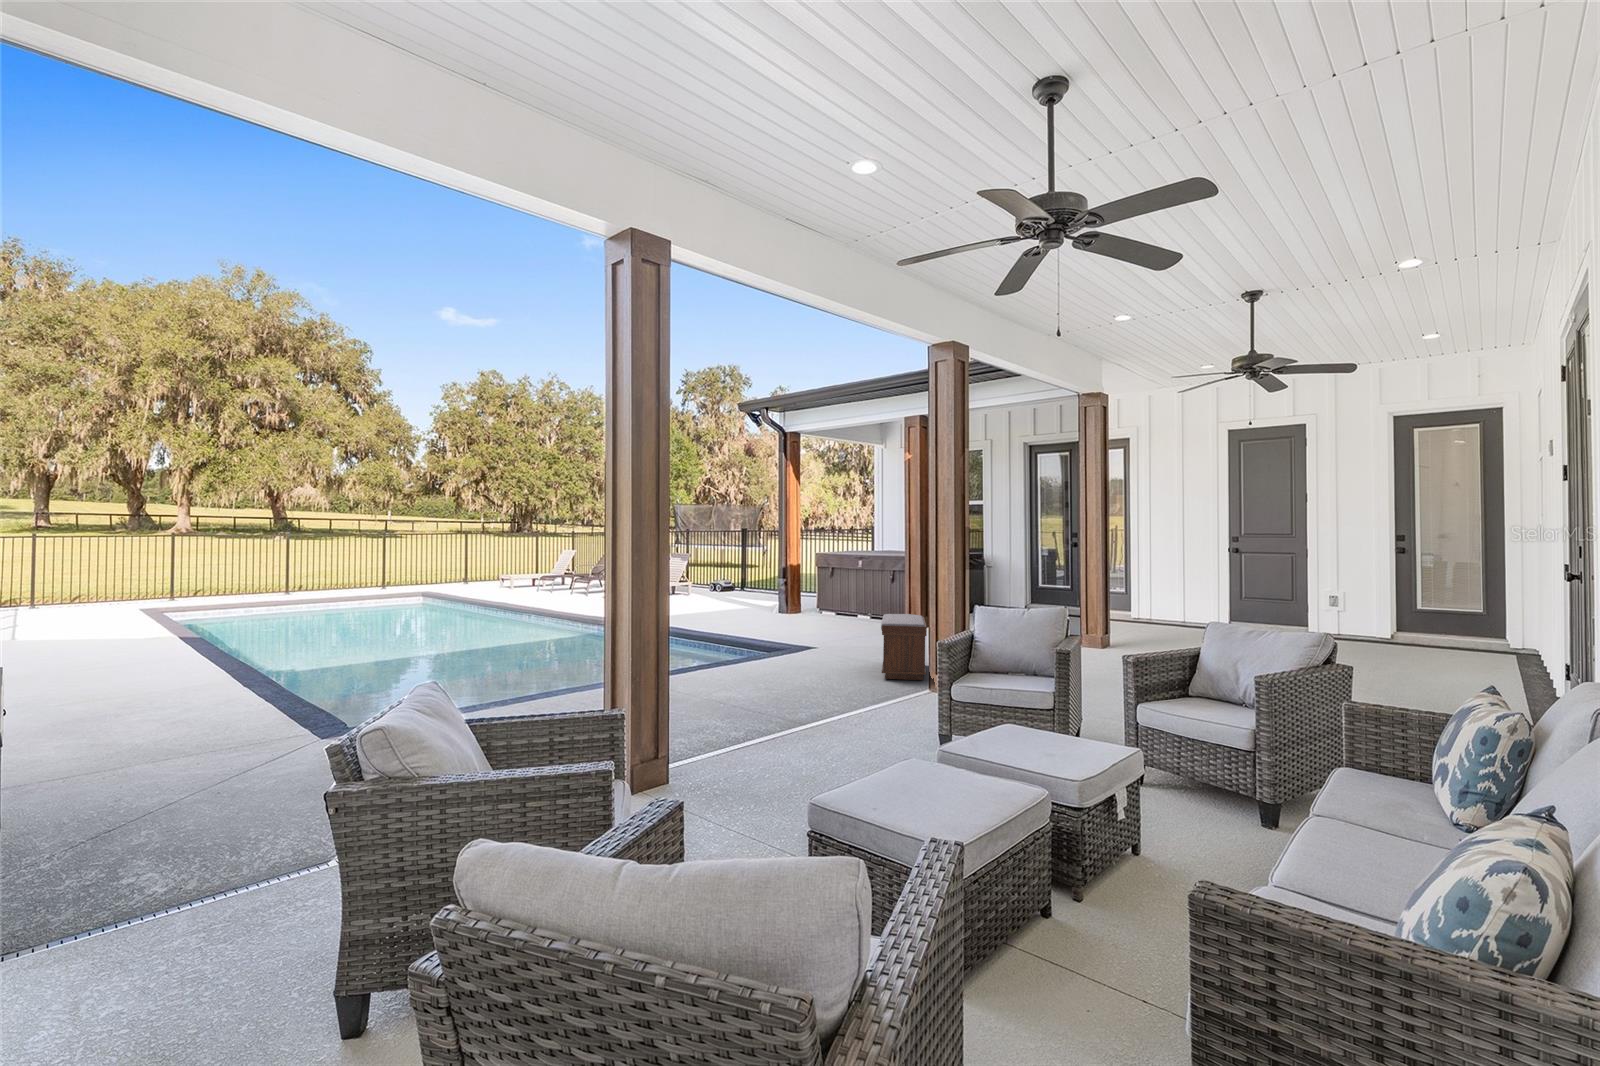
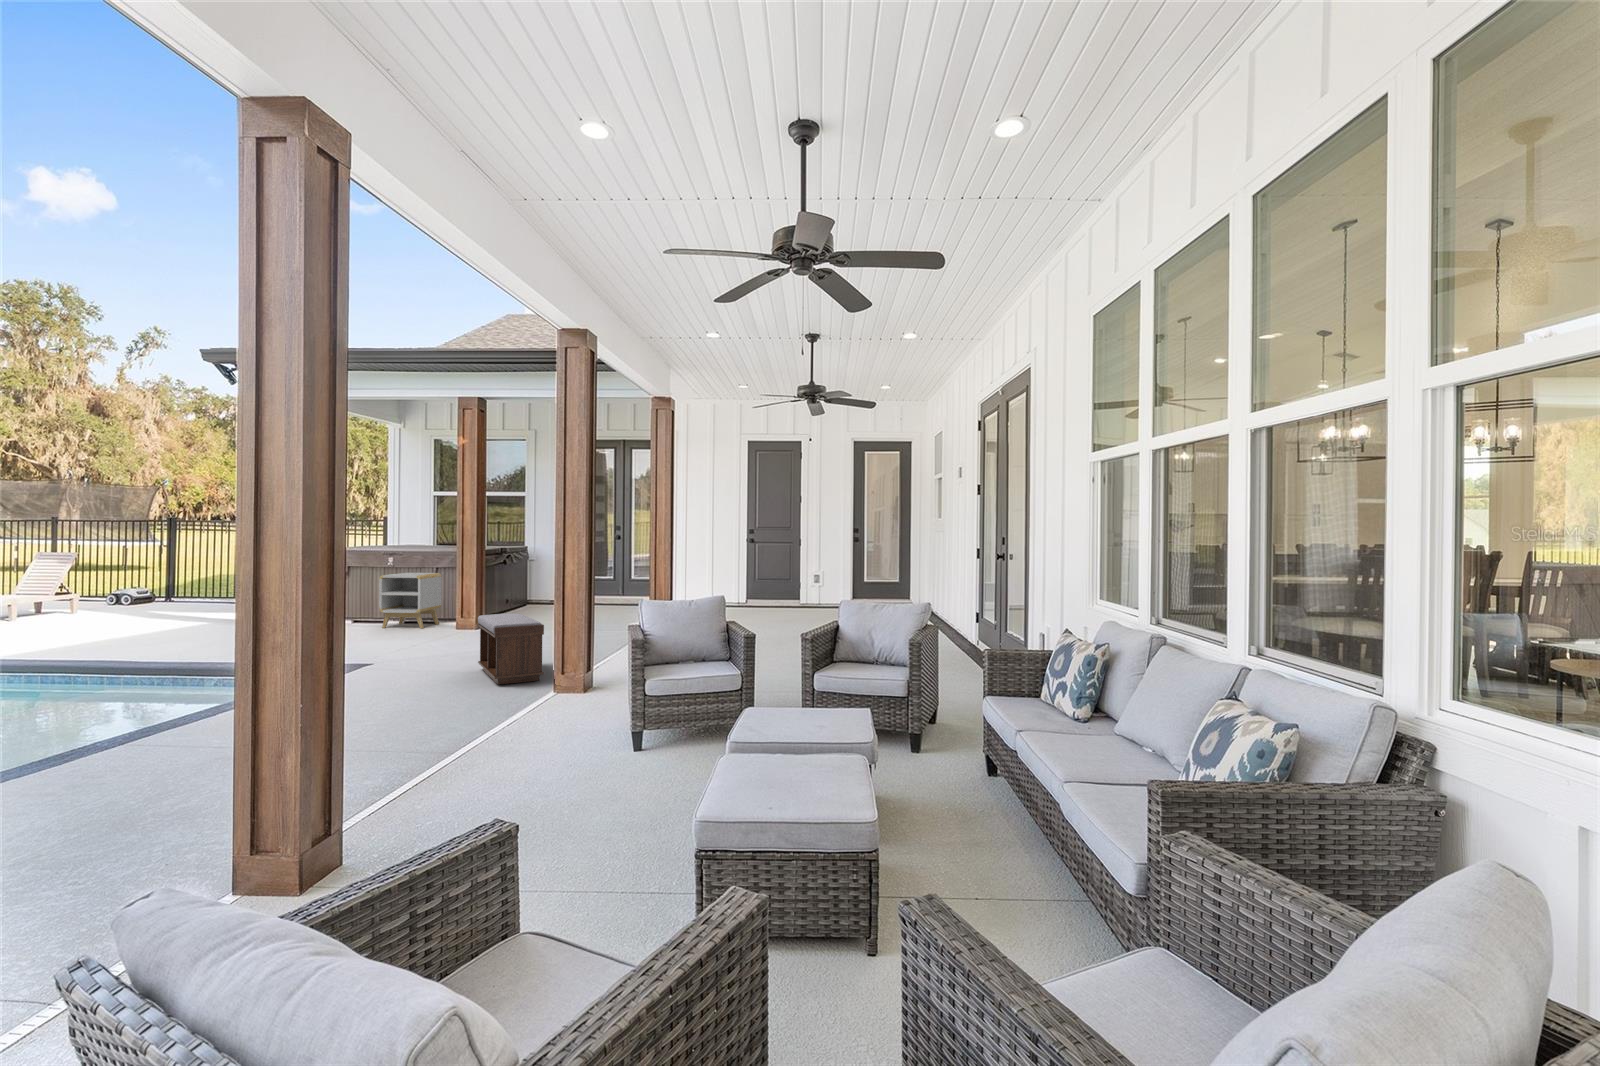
side table: none [844,574,895,625] -> present [379,573,442,629]

